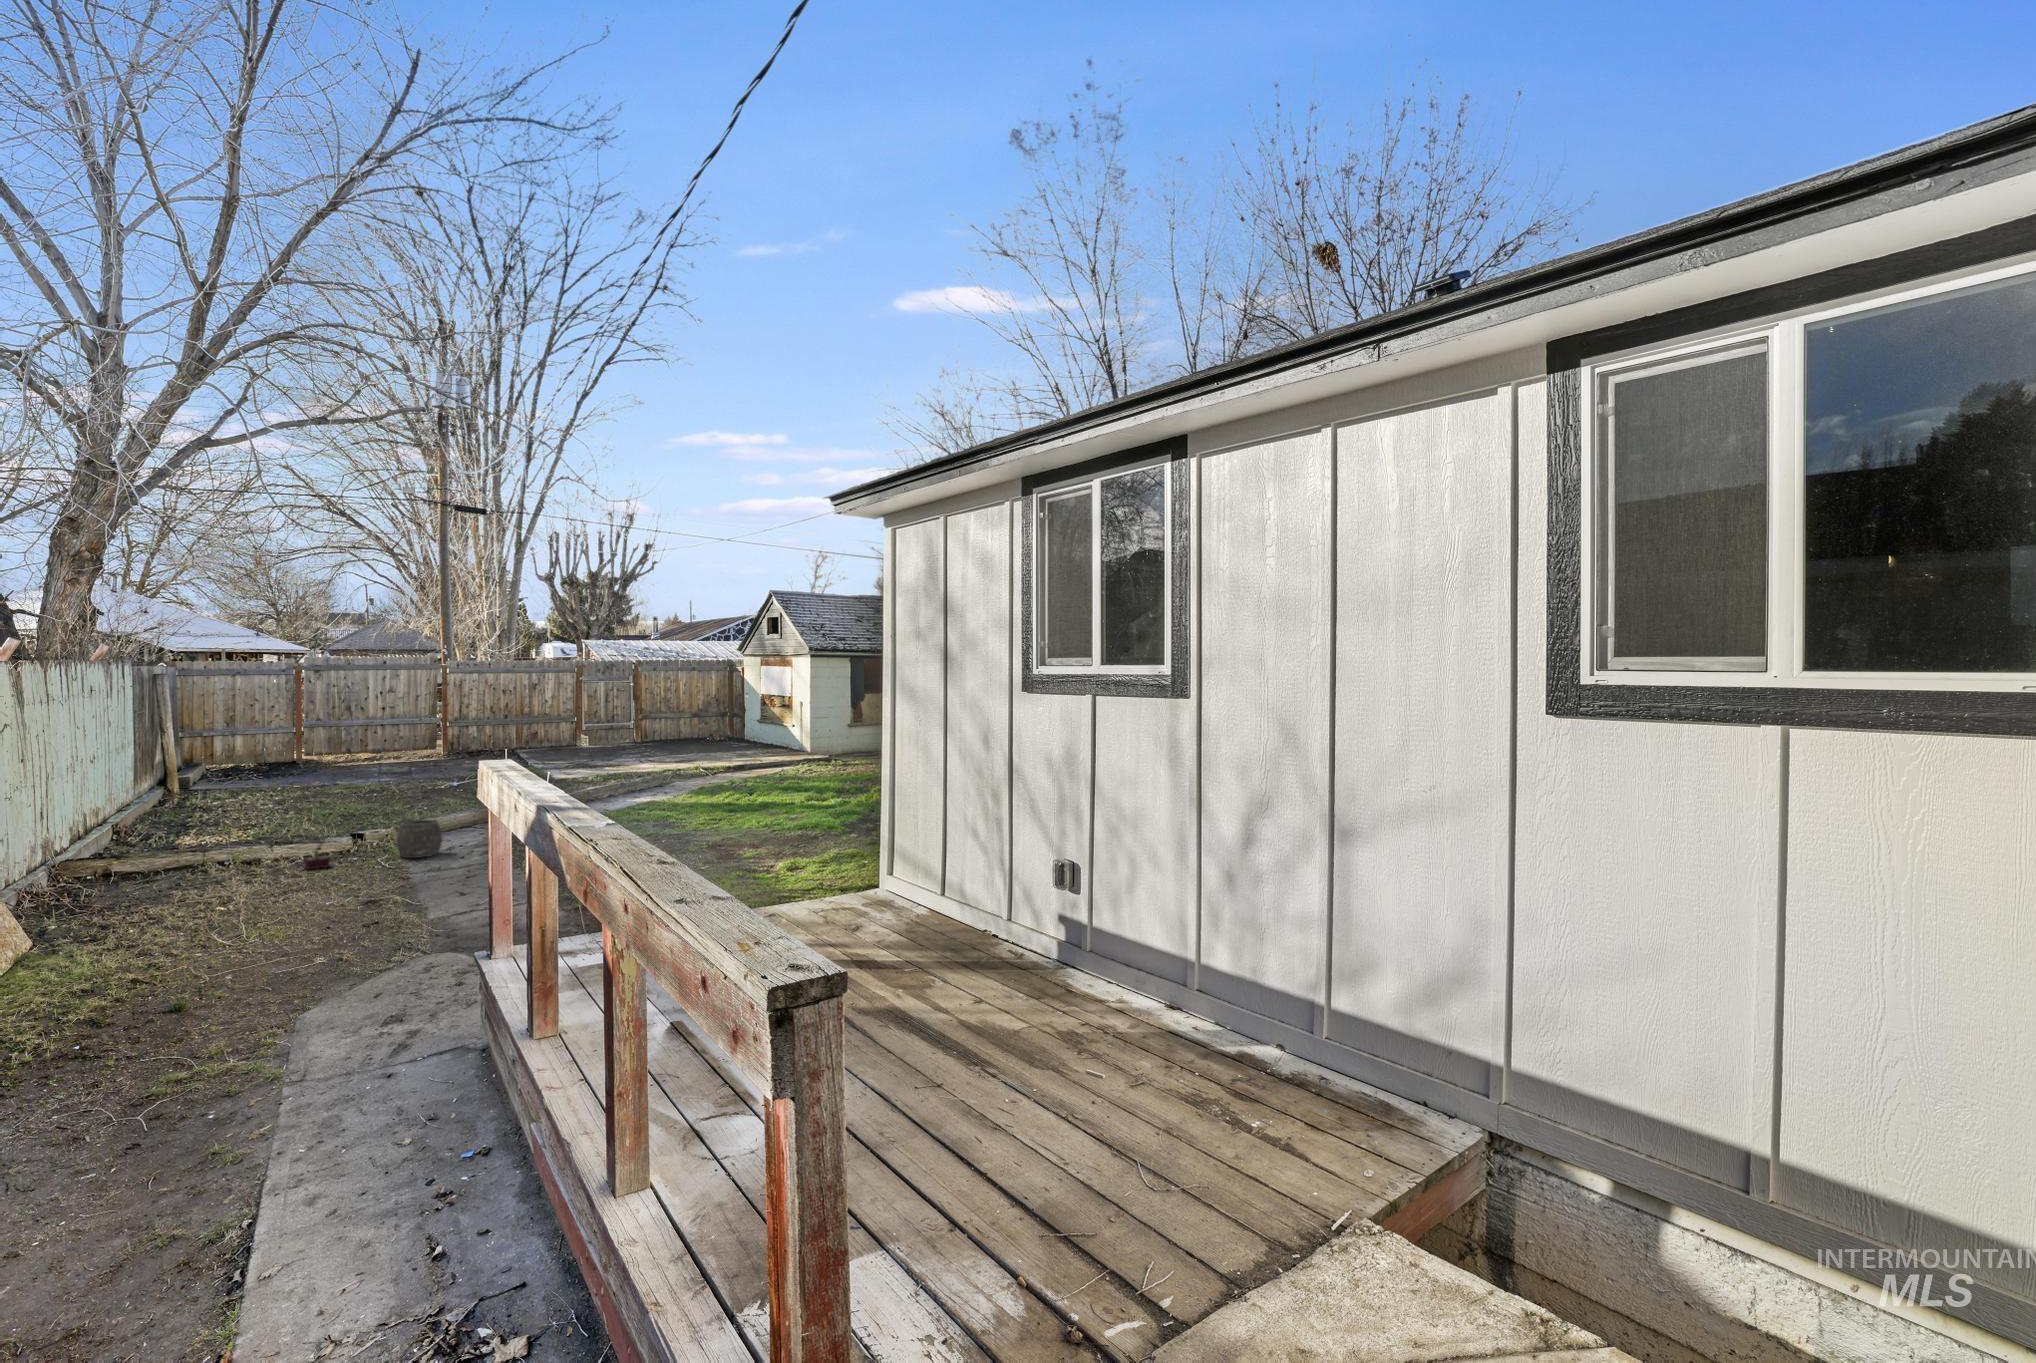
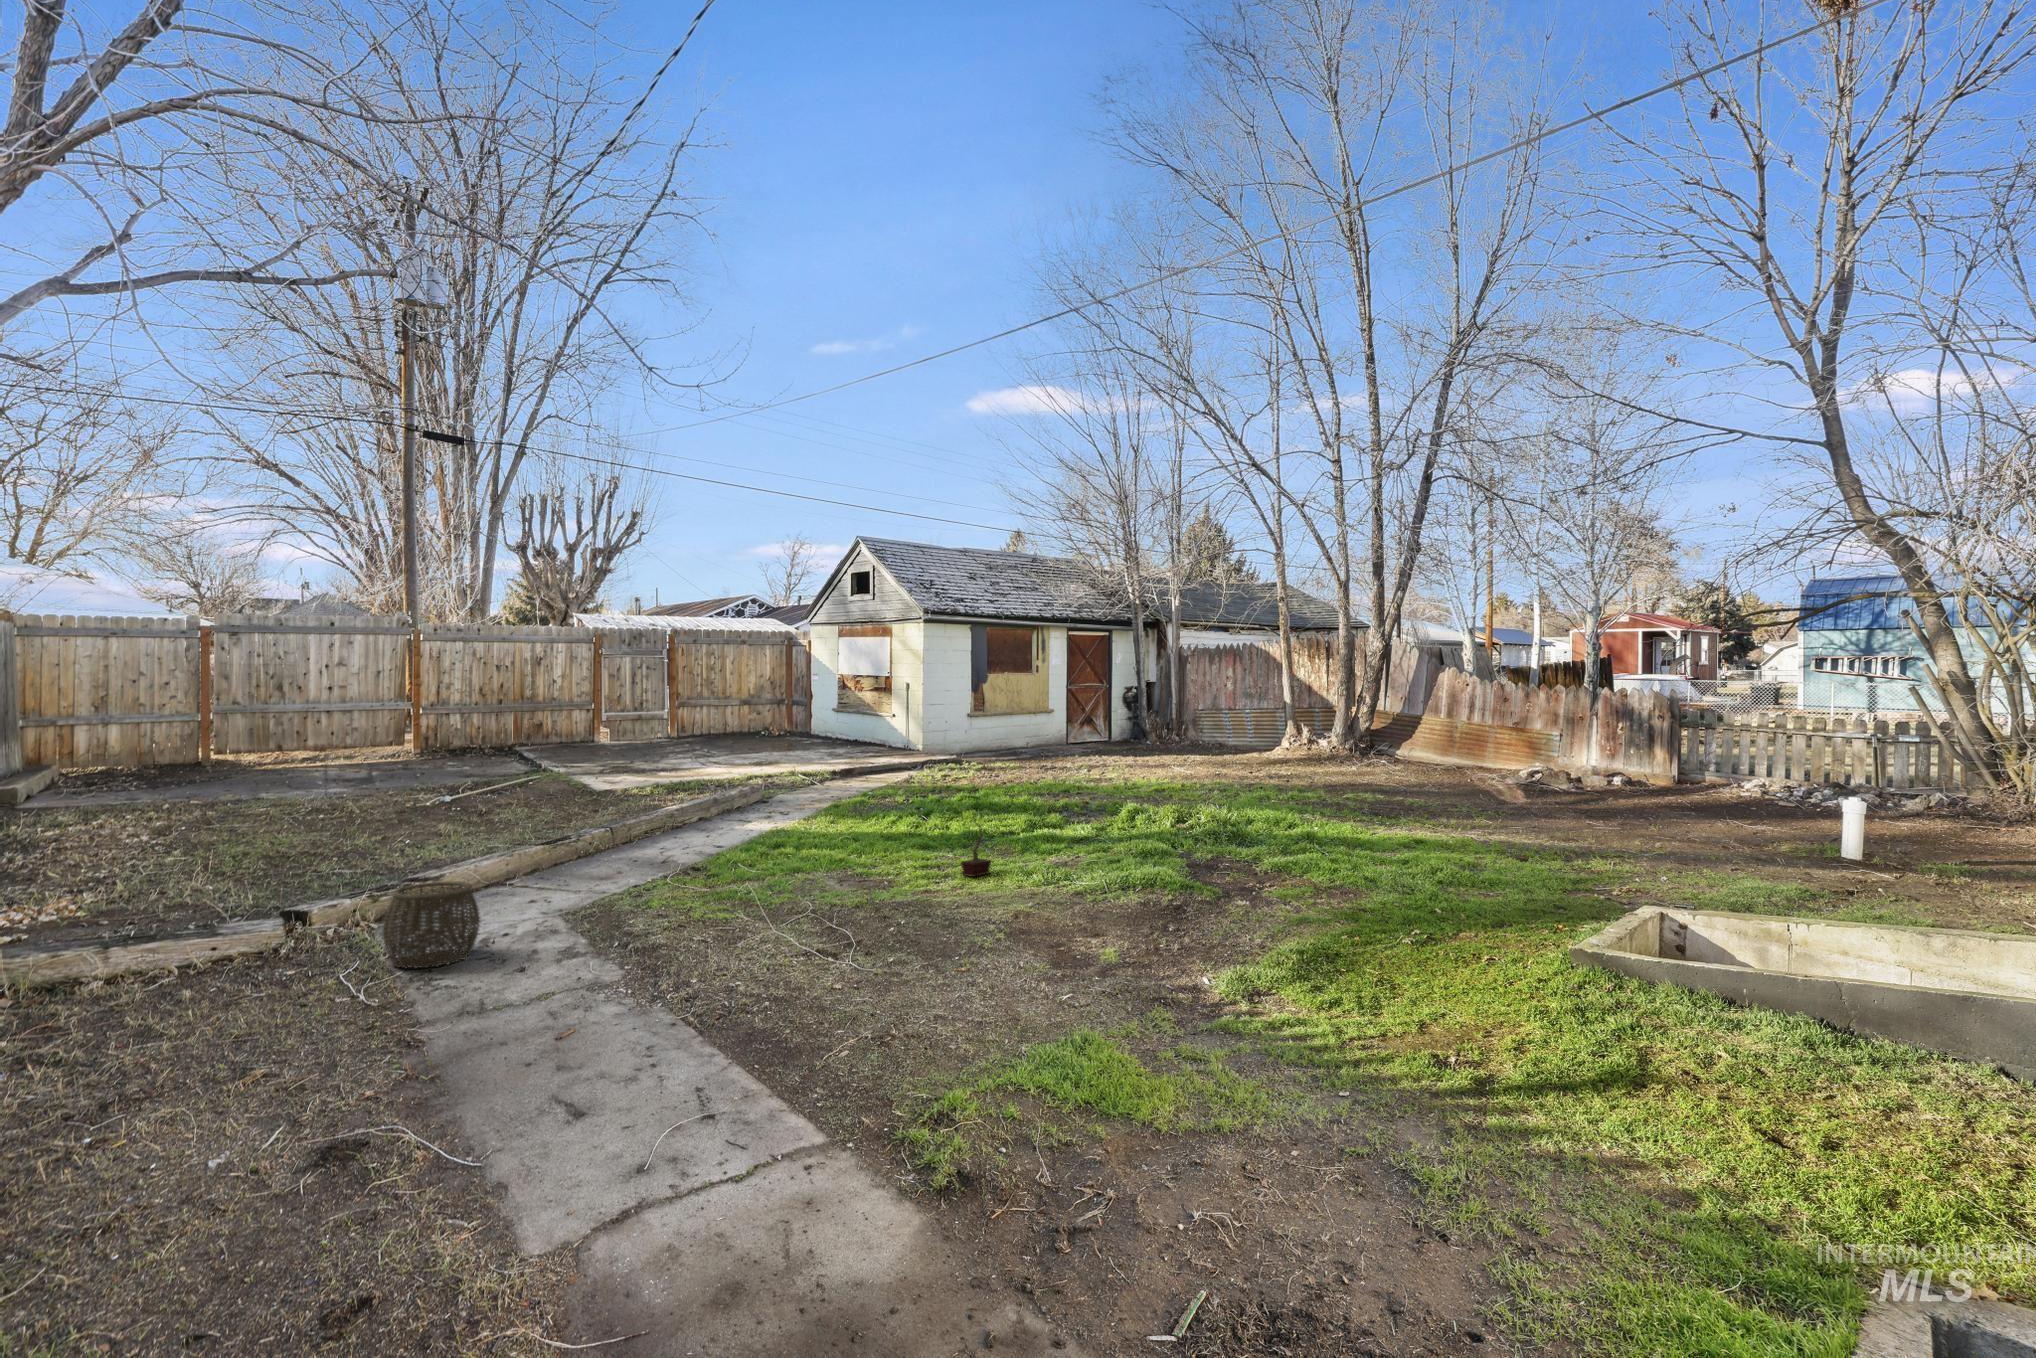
potted plant: present [299,815,345,870] -> present [961,799,1008,877]

